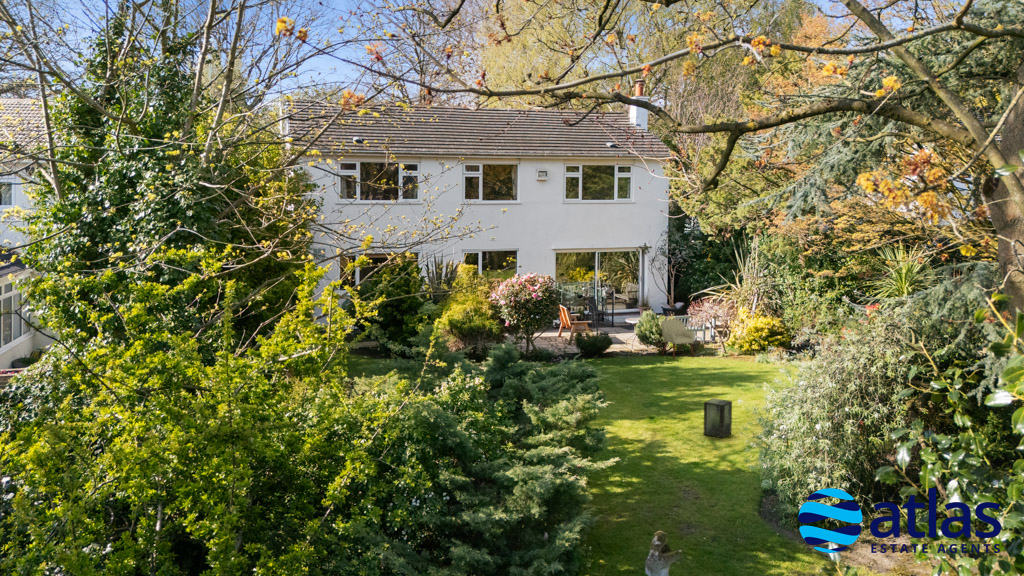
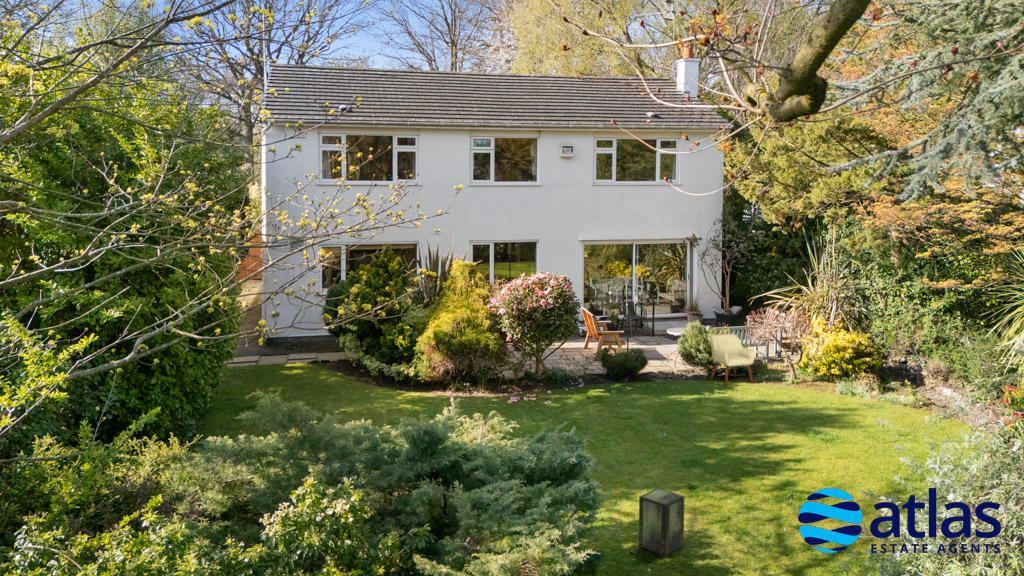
storage box: present [704,398,732,438] -> present [639,488,685,557]

